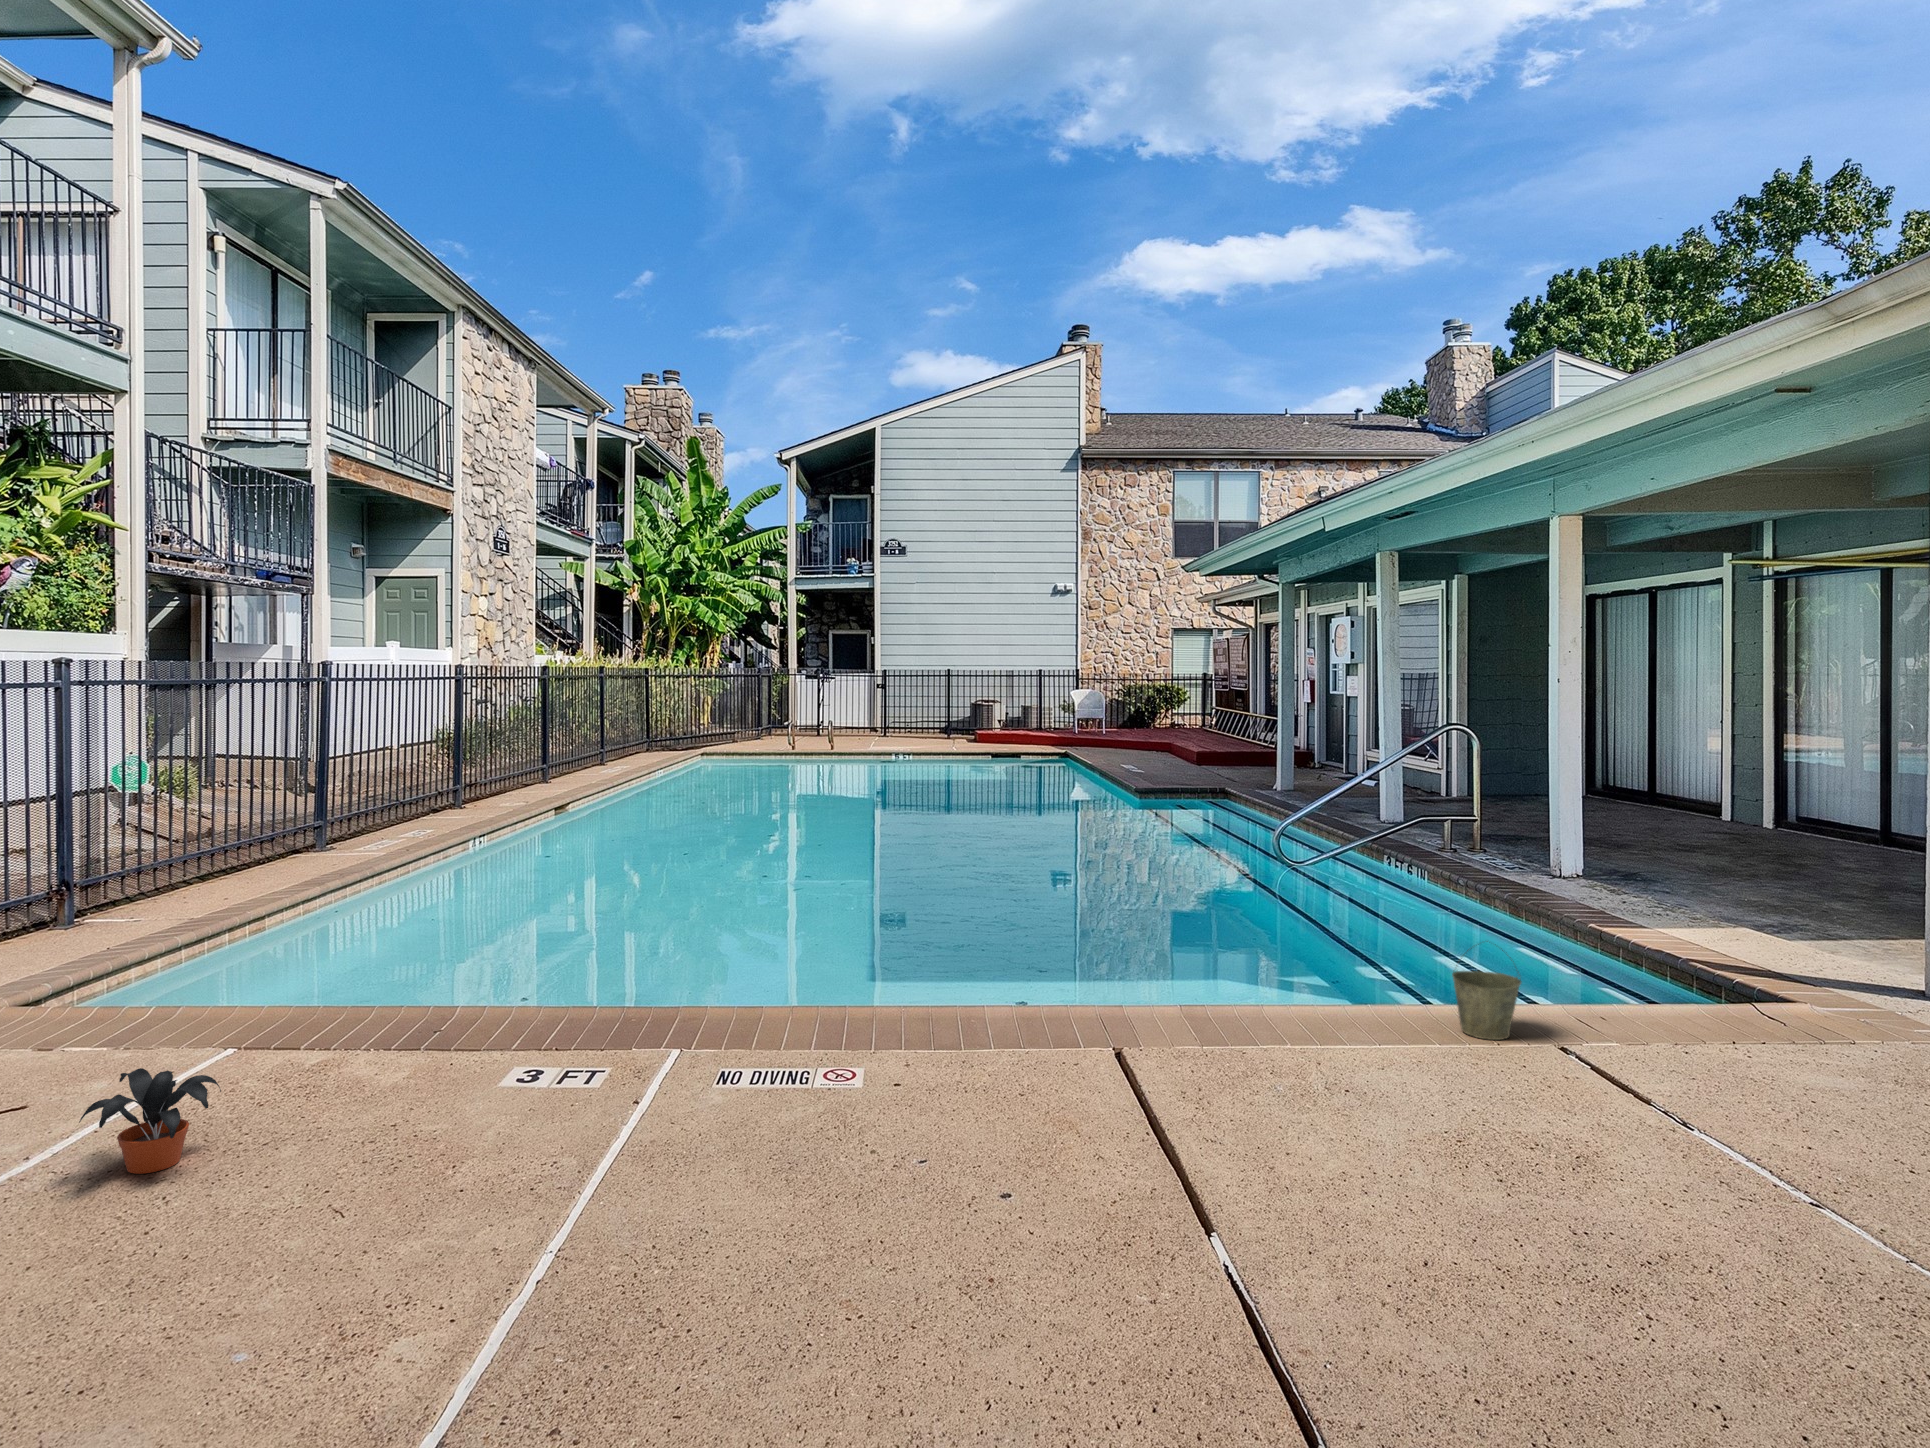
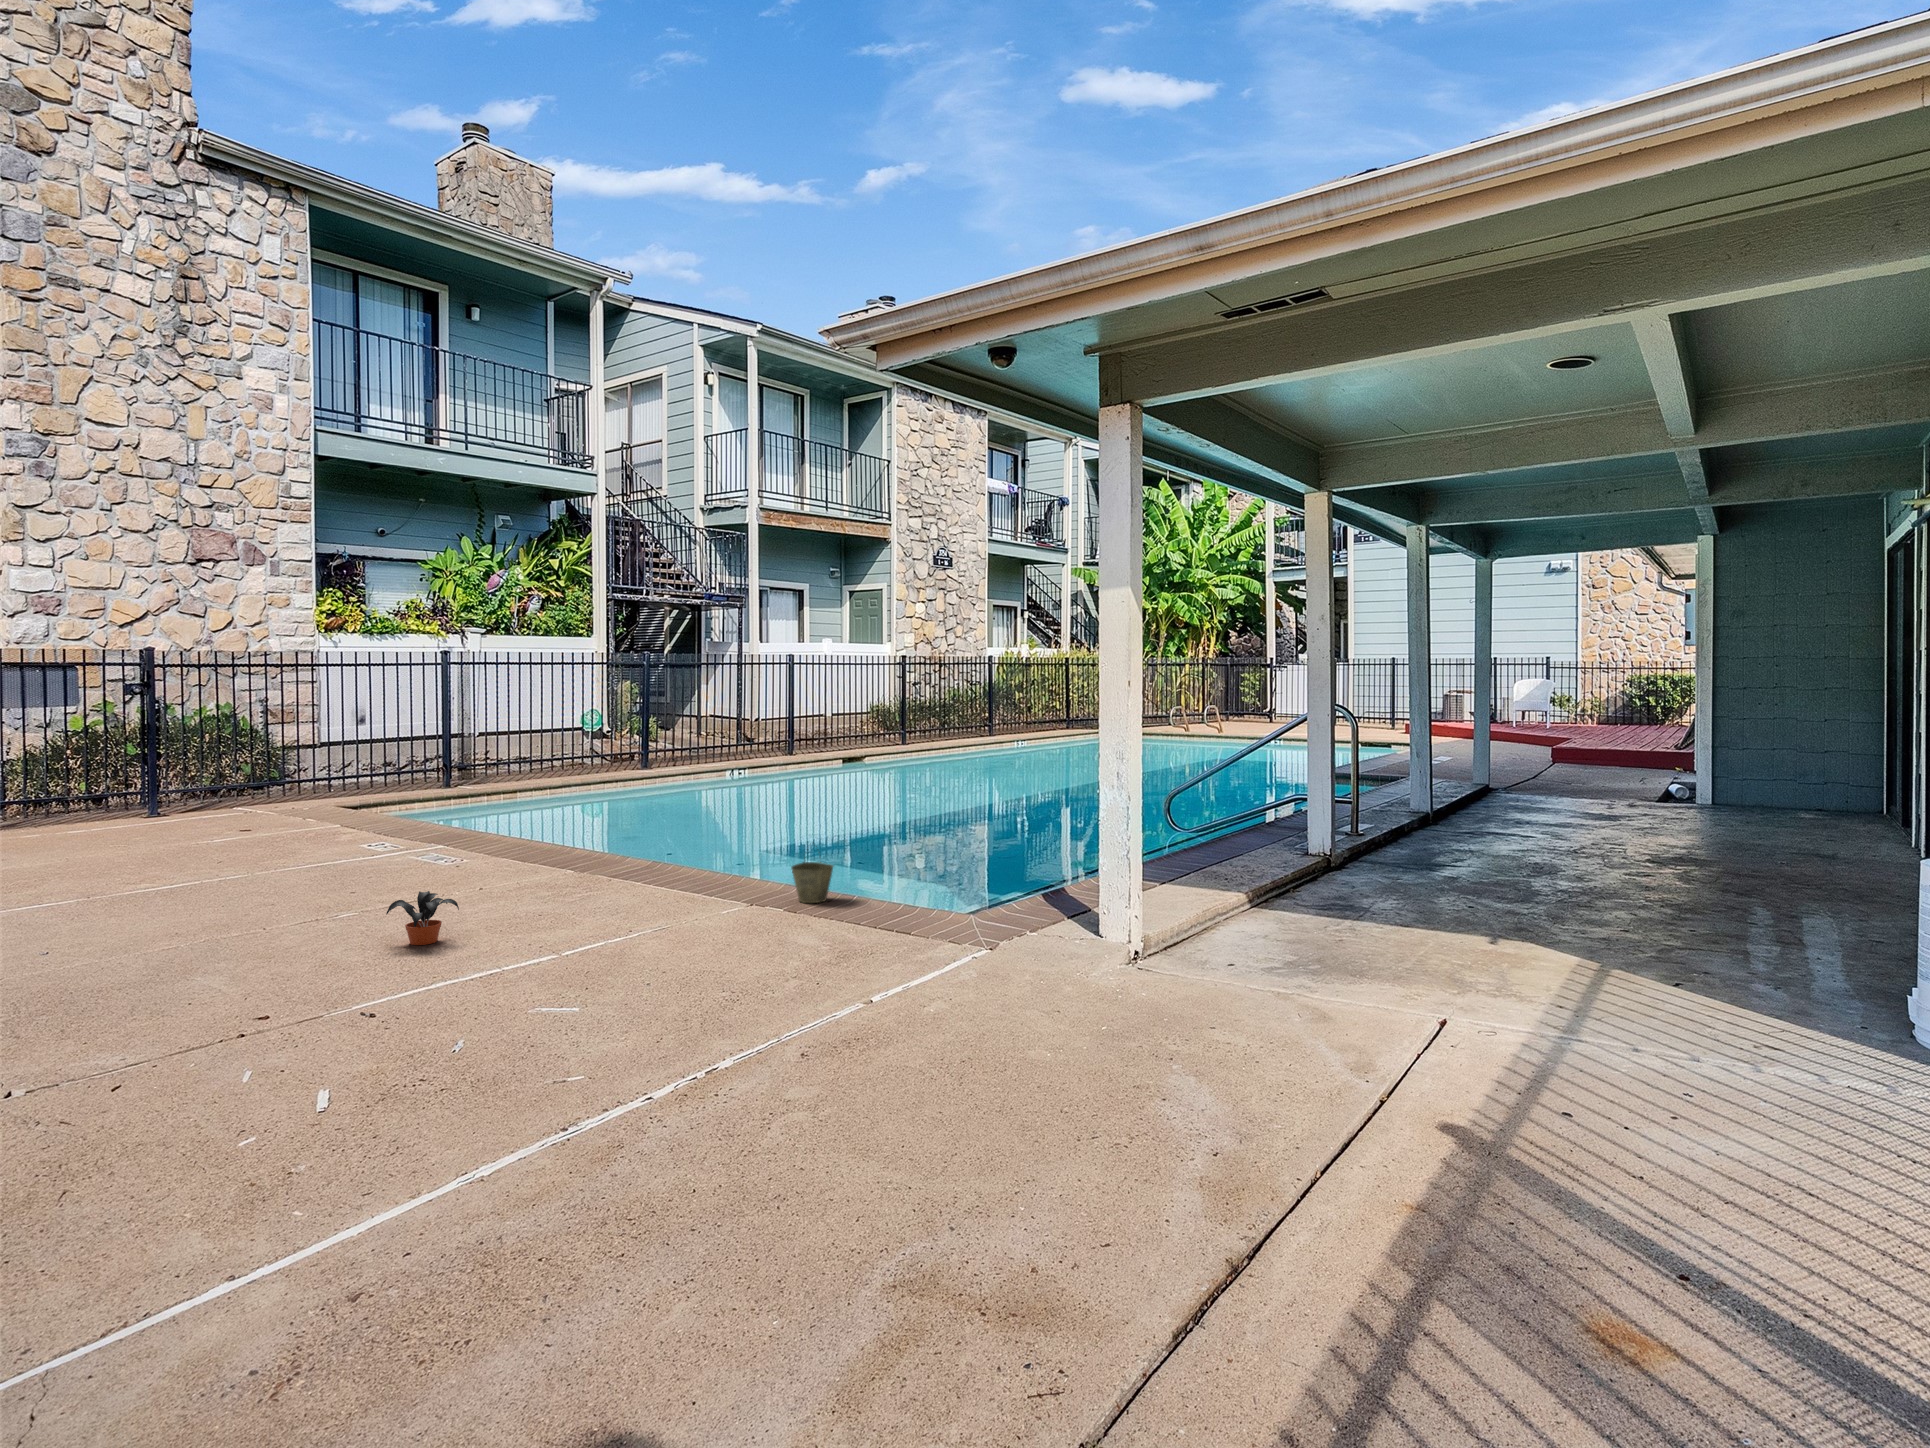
potted plant: present [79,1068,221,1174] -> present [386,891,459,945]

